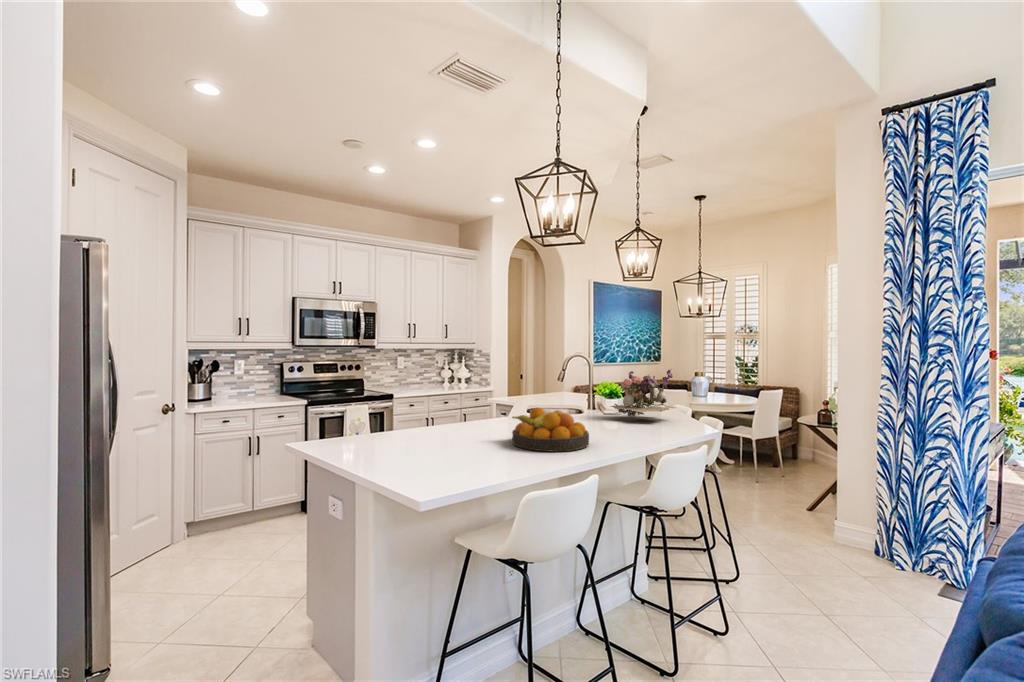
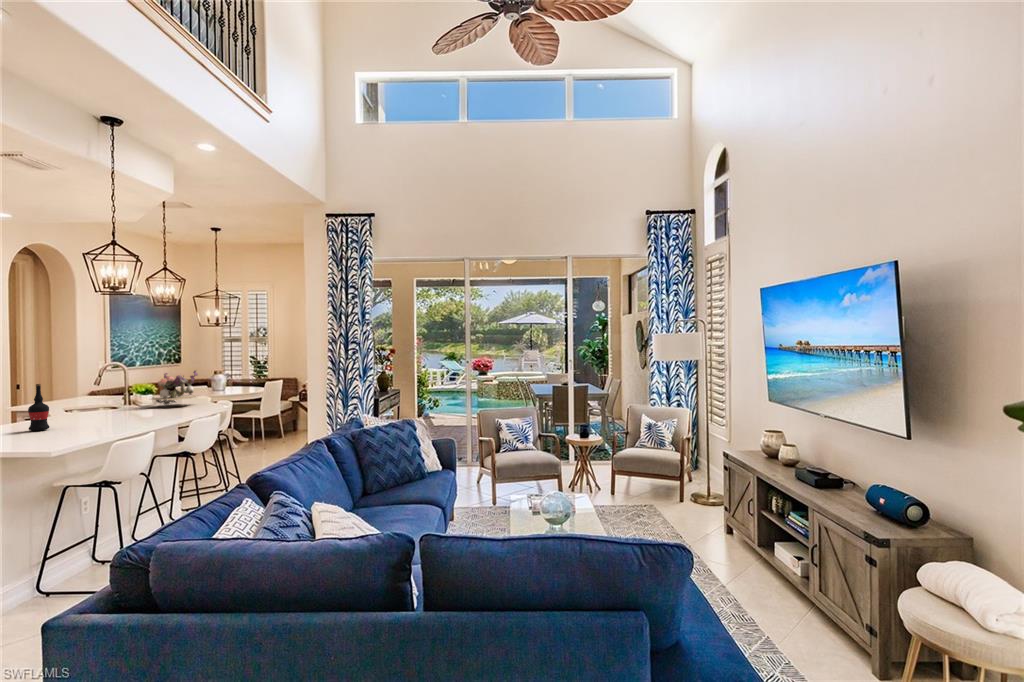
wine bottle: none [451,377,474,444] -> present [28,384,49,431]
fruit bowl: present [512,408,589,451] -> none [80,401,143,427]

